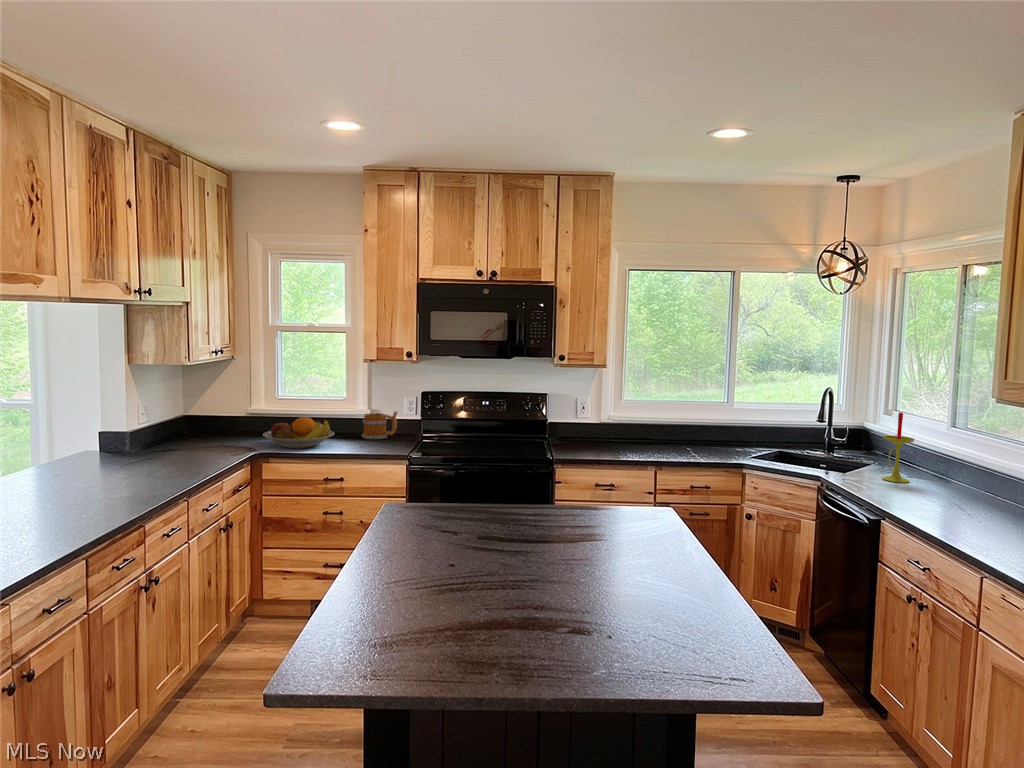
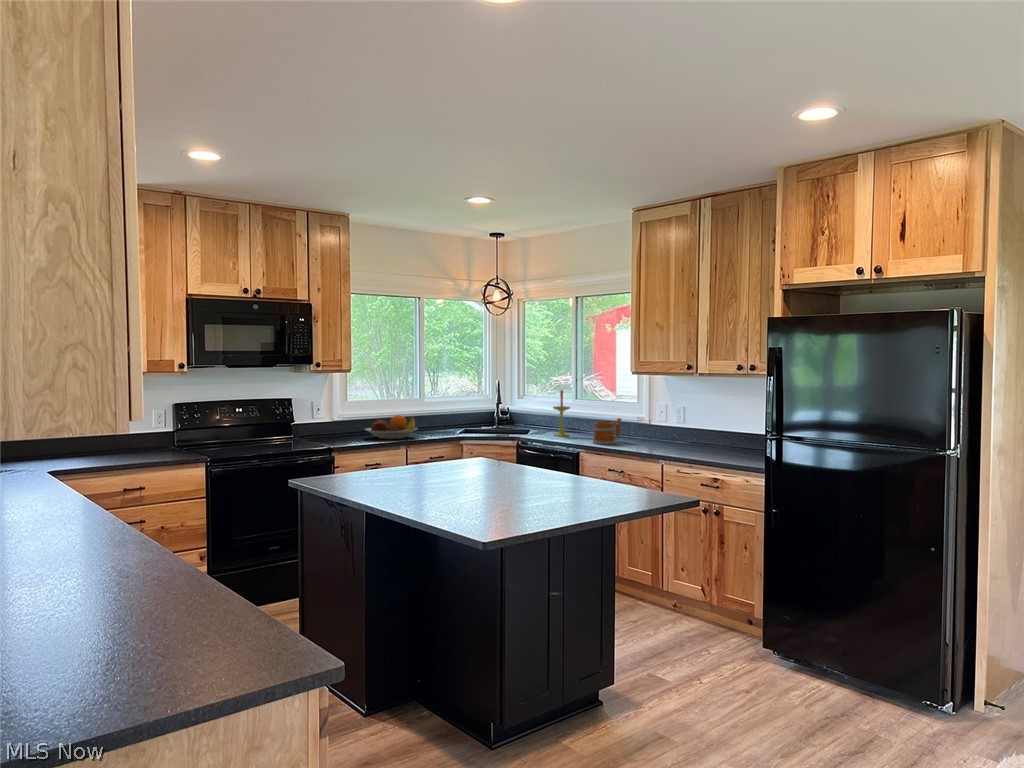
mug: present [362,411,398,439] -> present [593,418,622,444]
fruit bowl: present [263,417,334,448] -> present [365,415,418,439]

